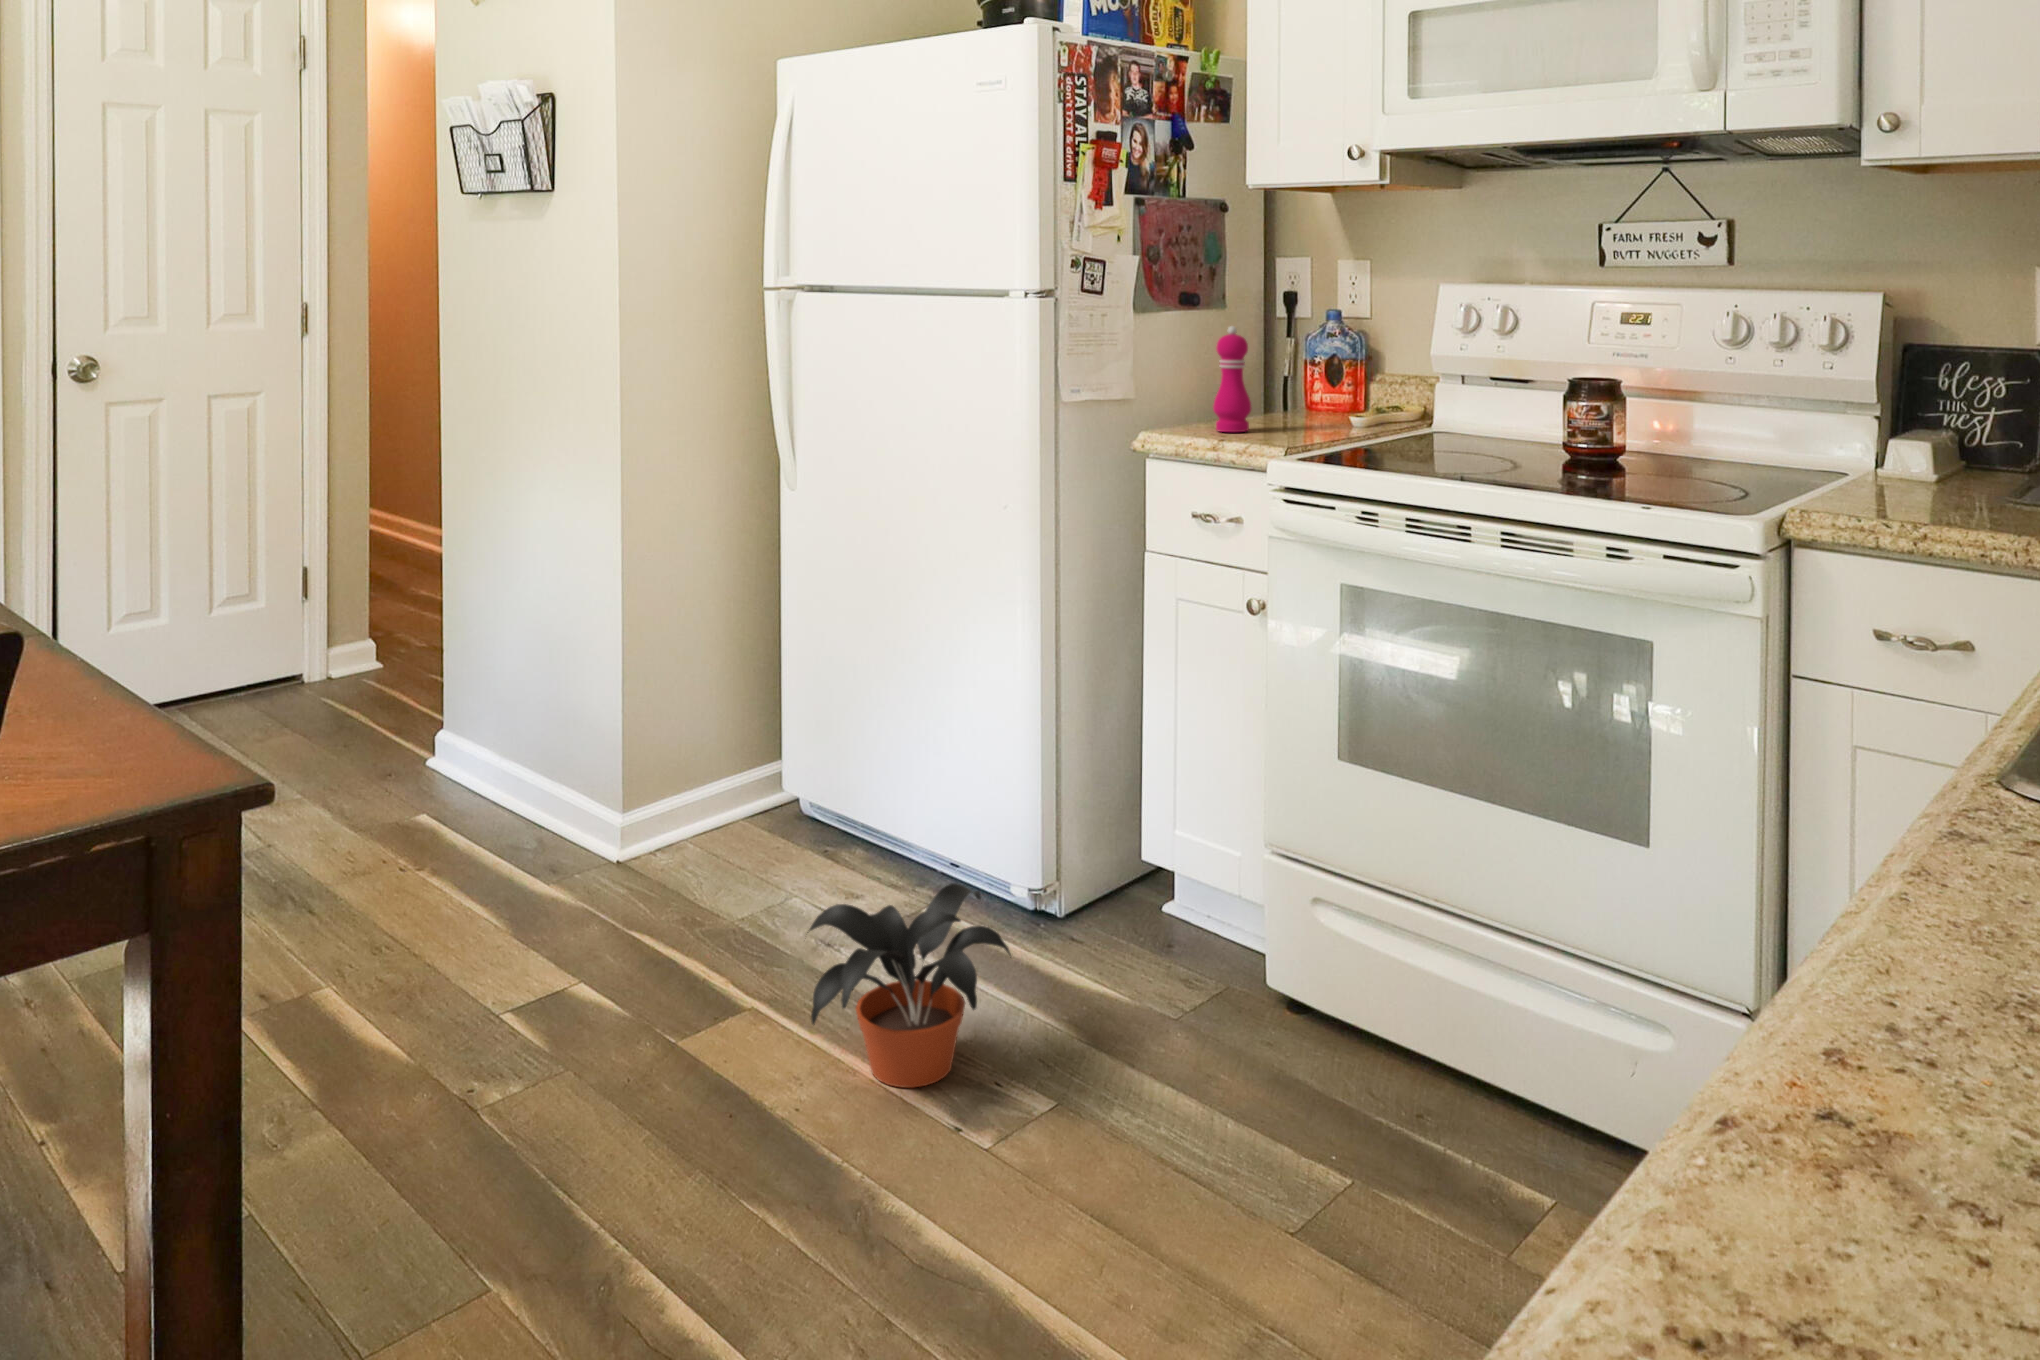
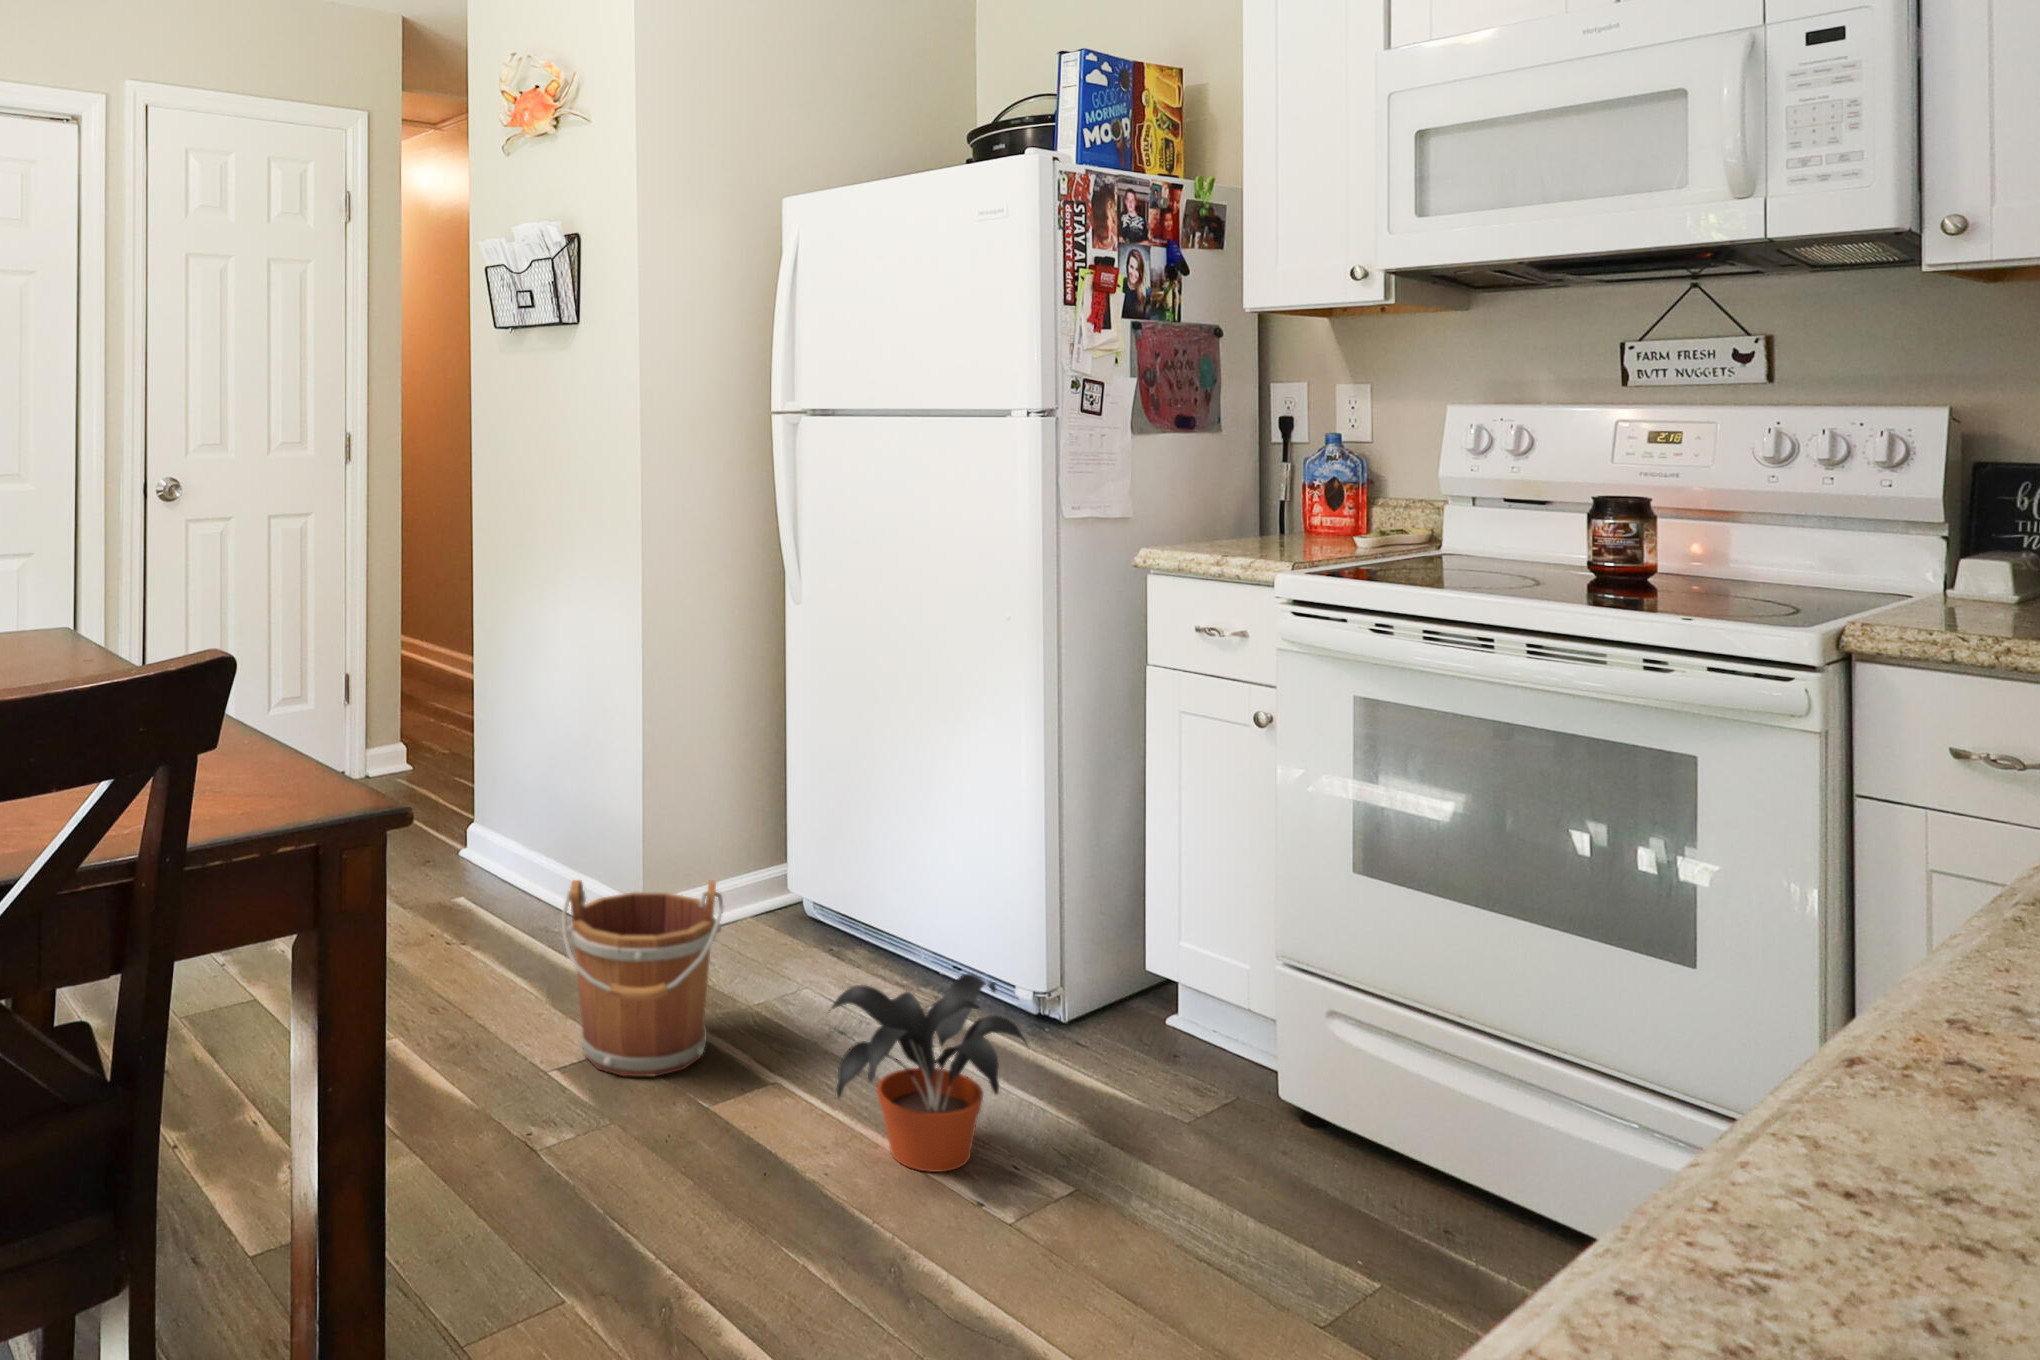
pepper mill: present [1213,326,1251,432] -> none [1215,443,1255,547]
bucket: none [523,799,701,1009] -> present [562,880,723,1077]

